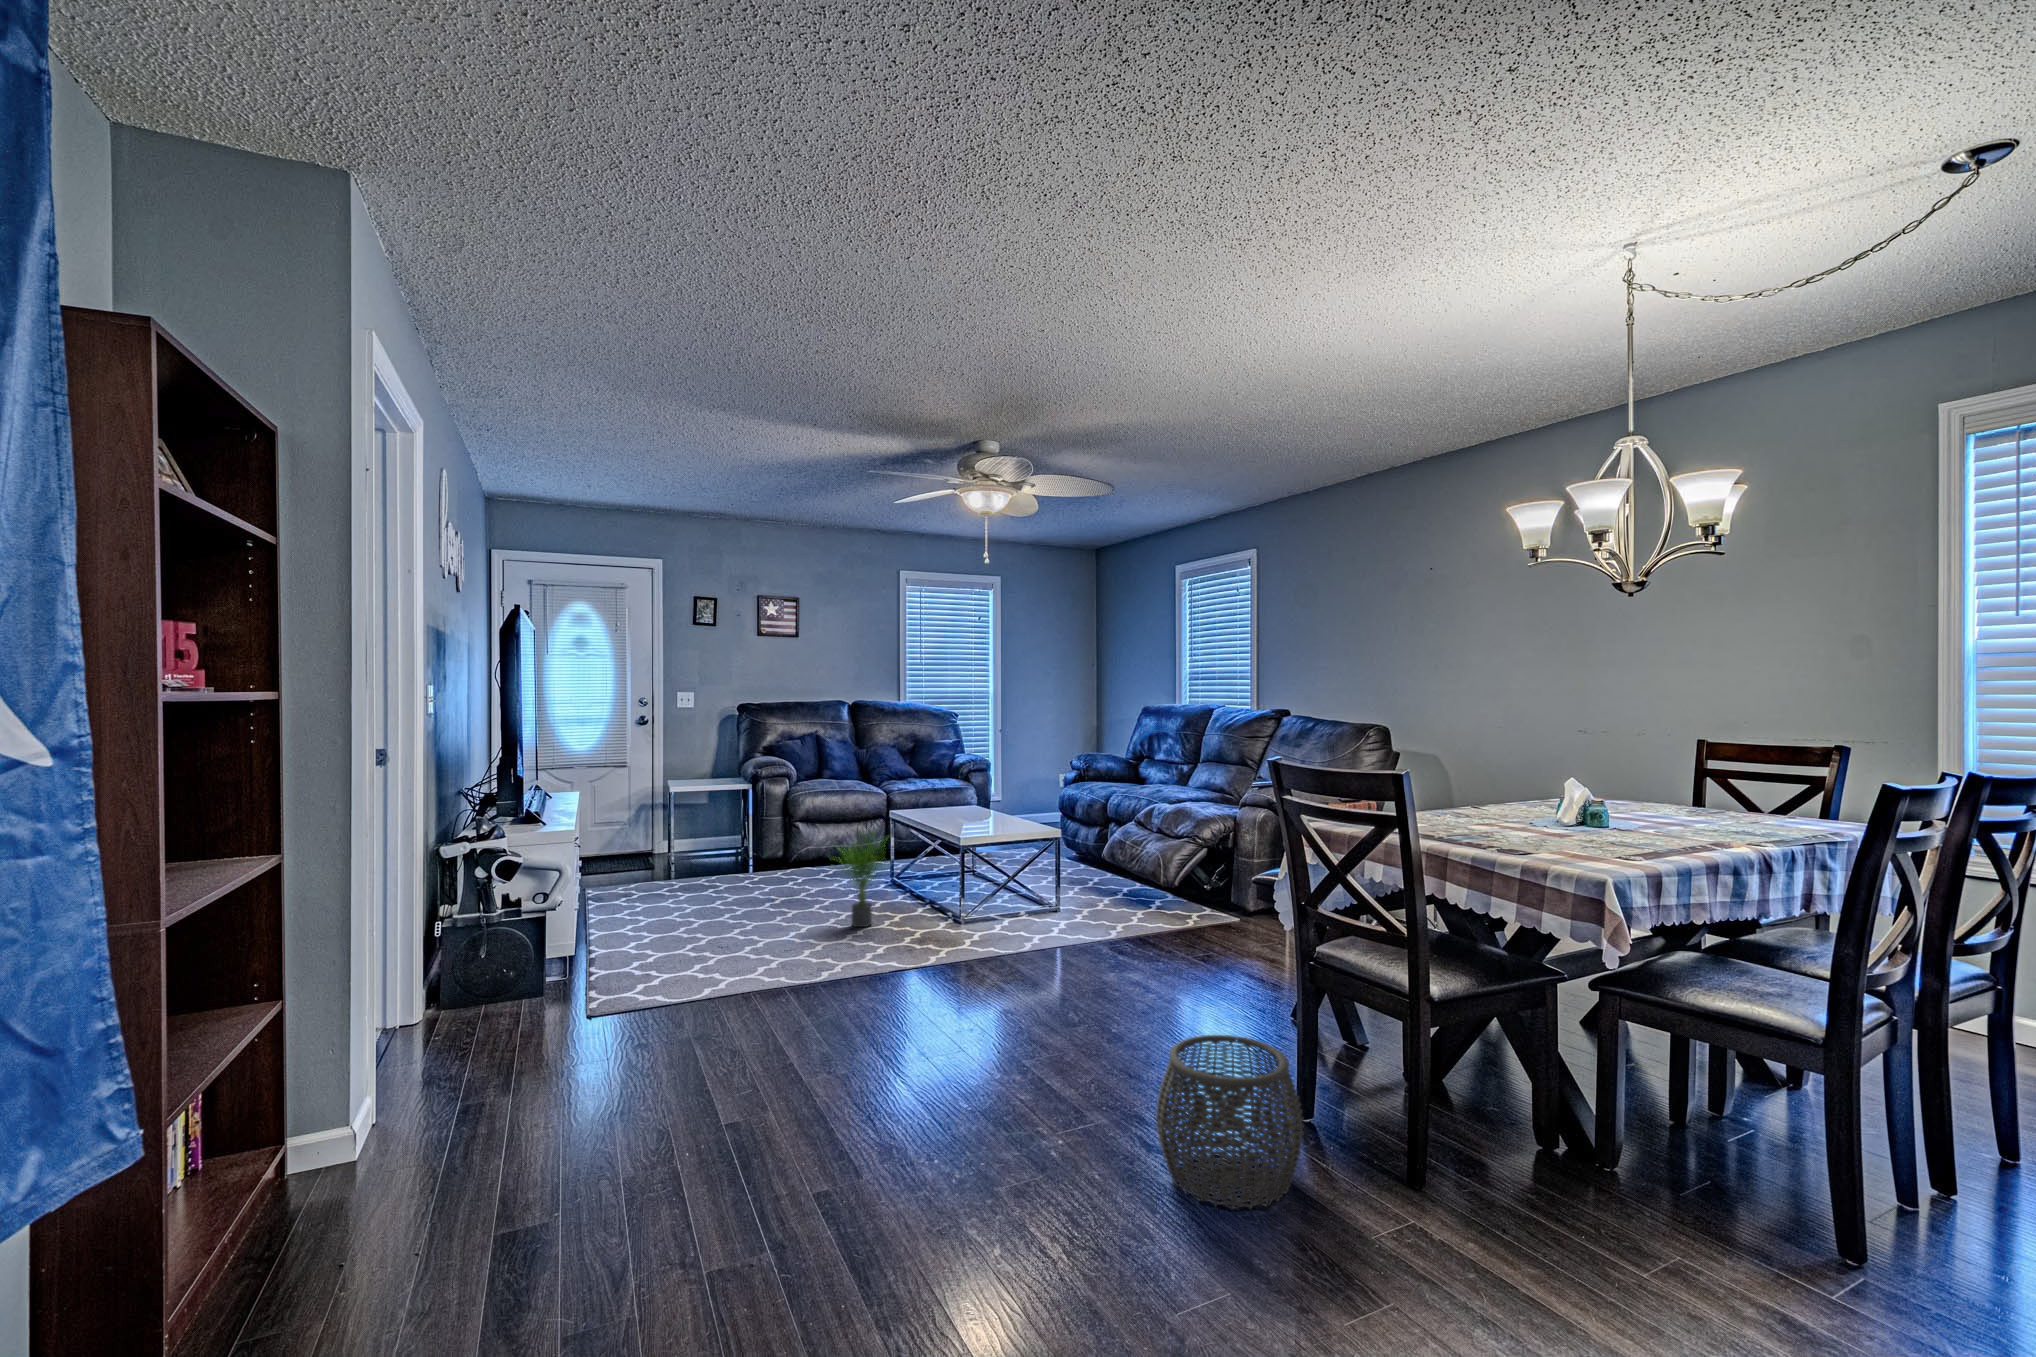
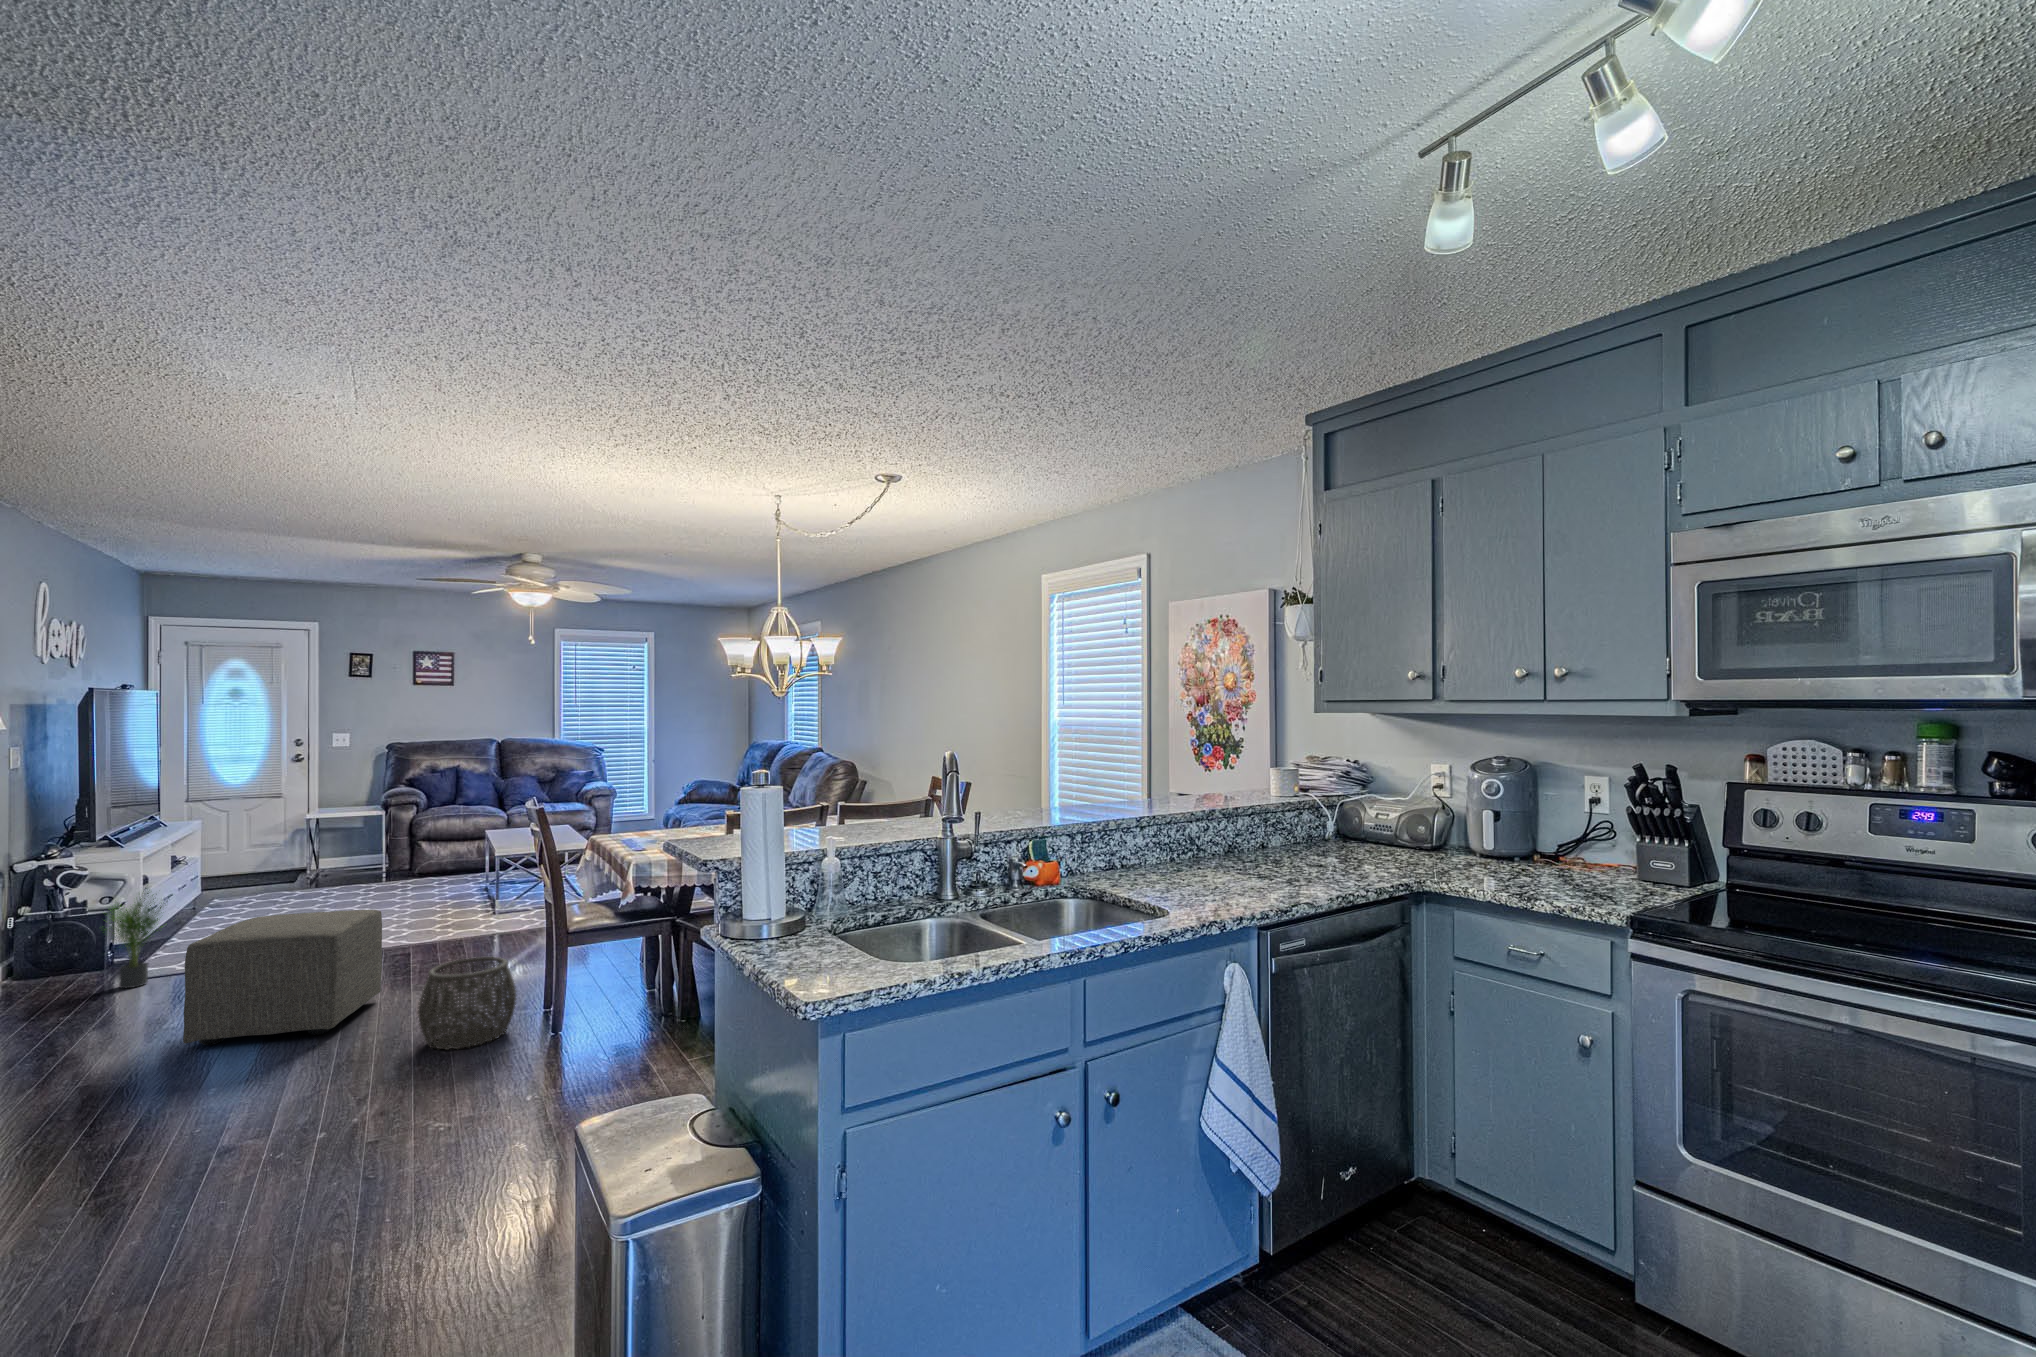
potted plant: present [835,832,885,927] -> present [104,888,167,988]
ottoman: none [789,937,997,1160] -> present [183,910,382,1045]

